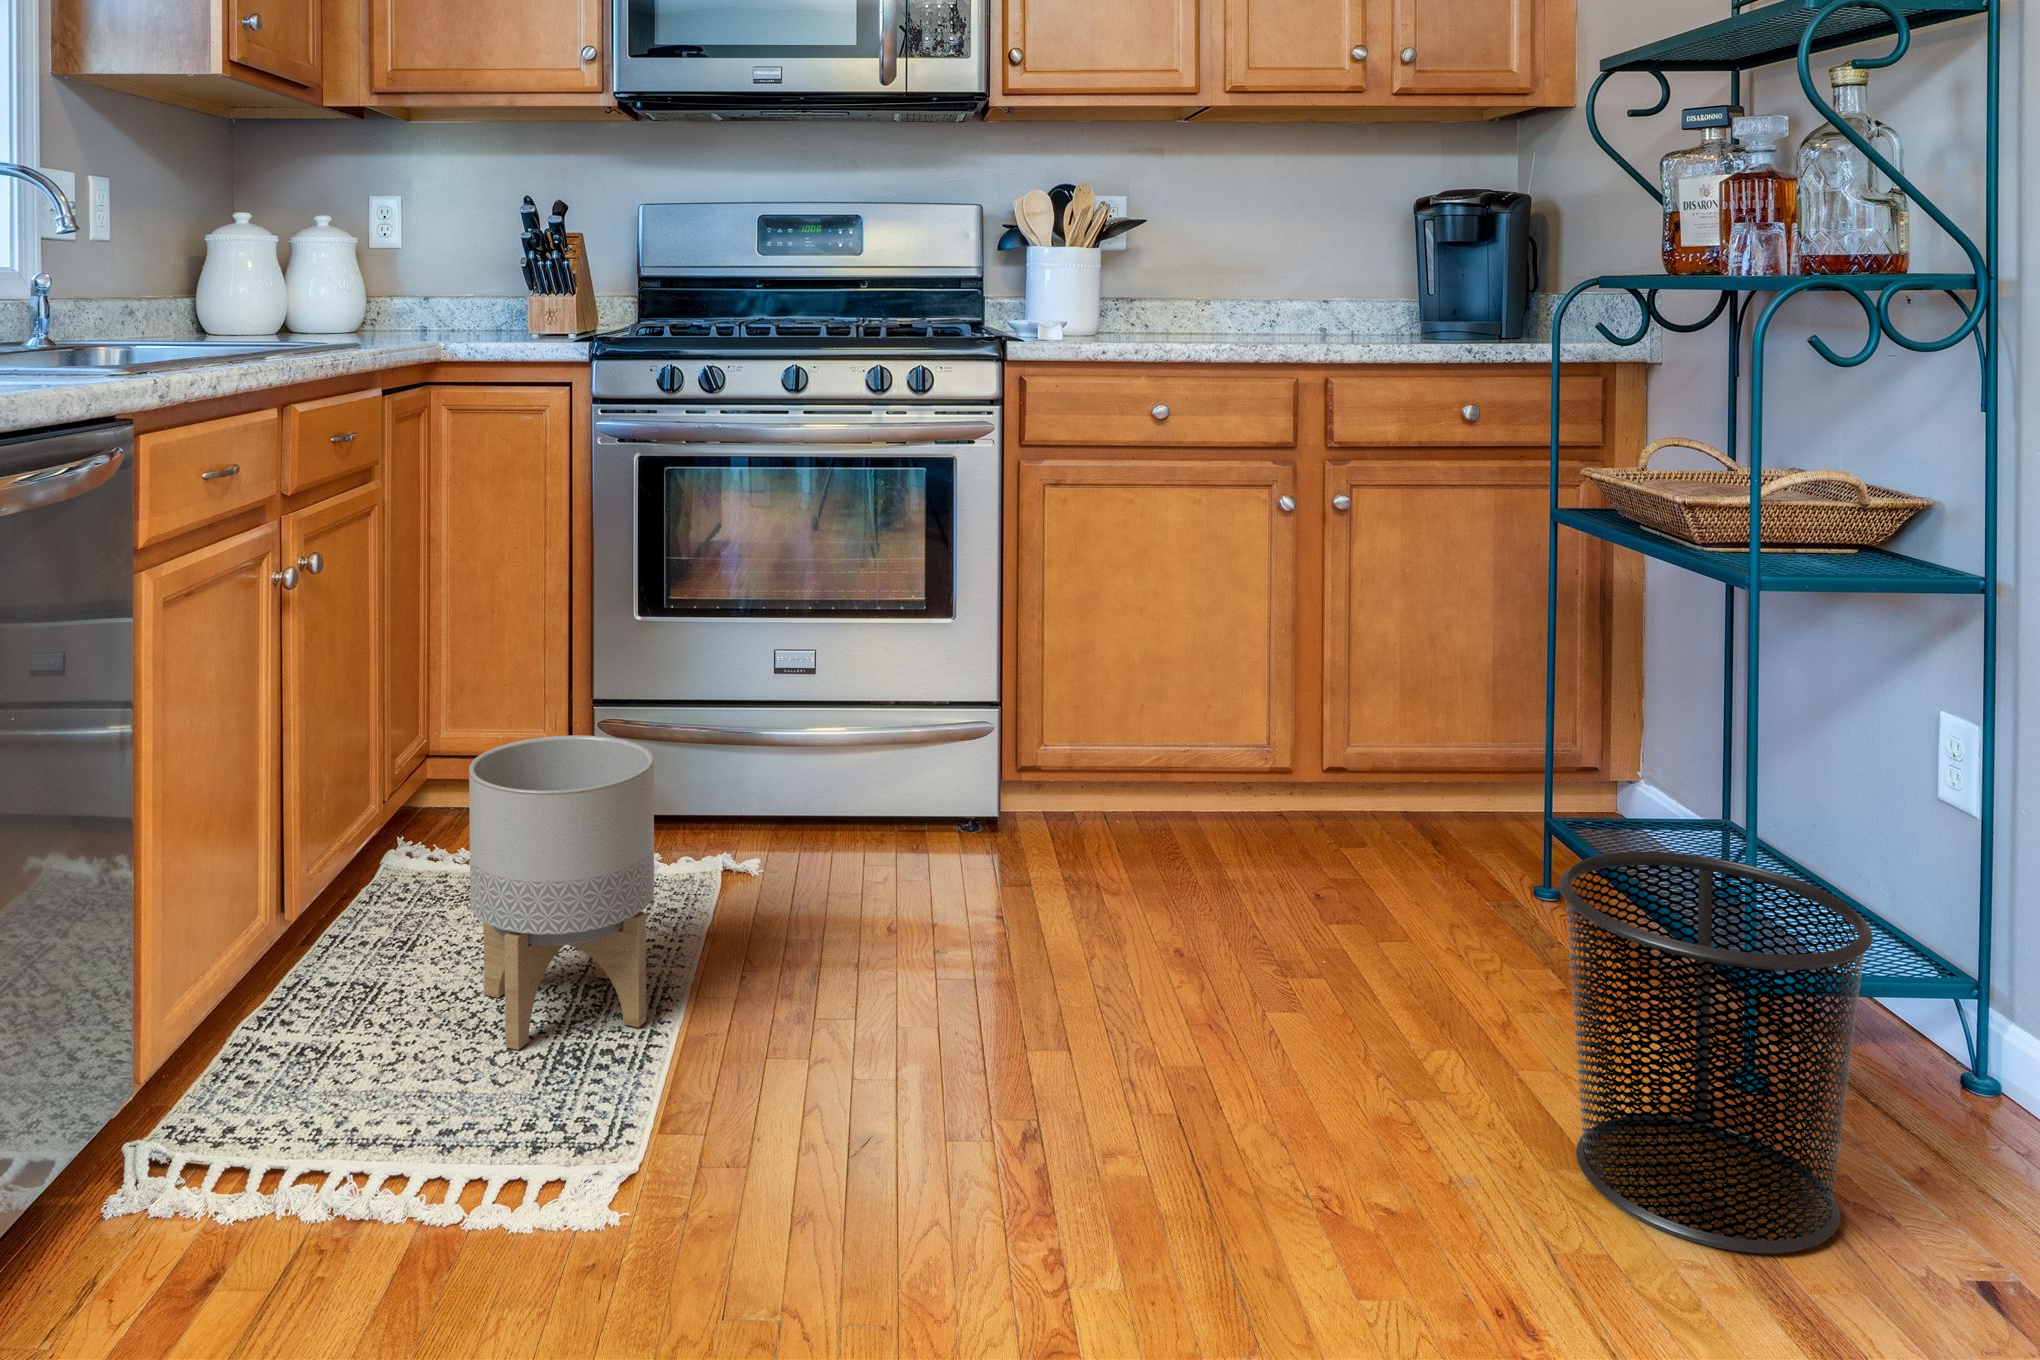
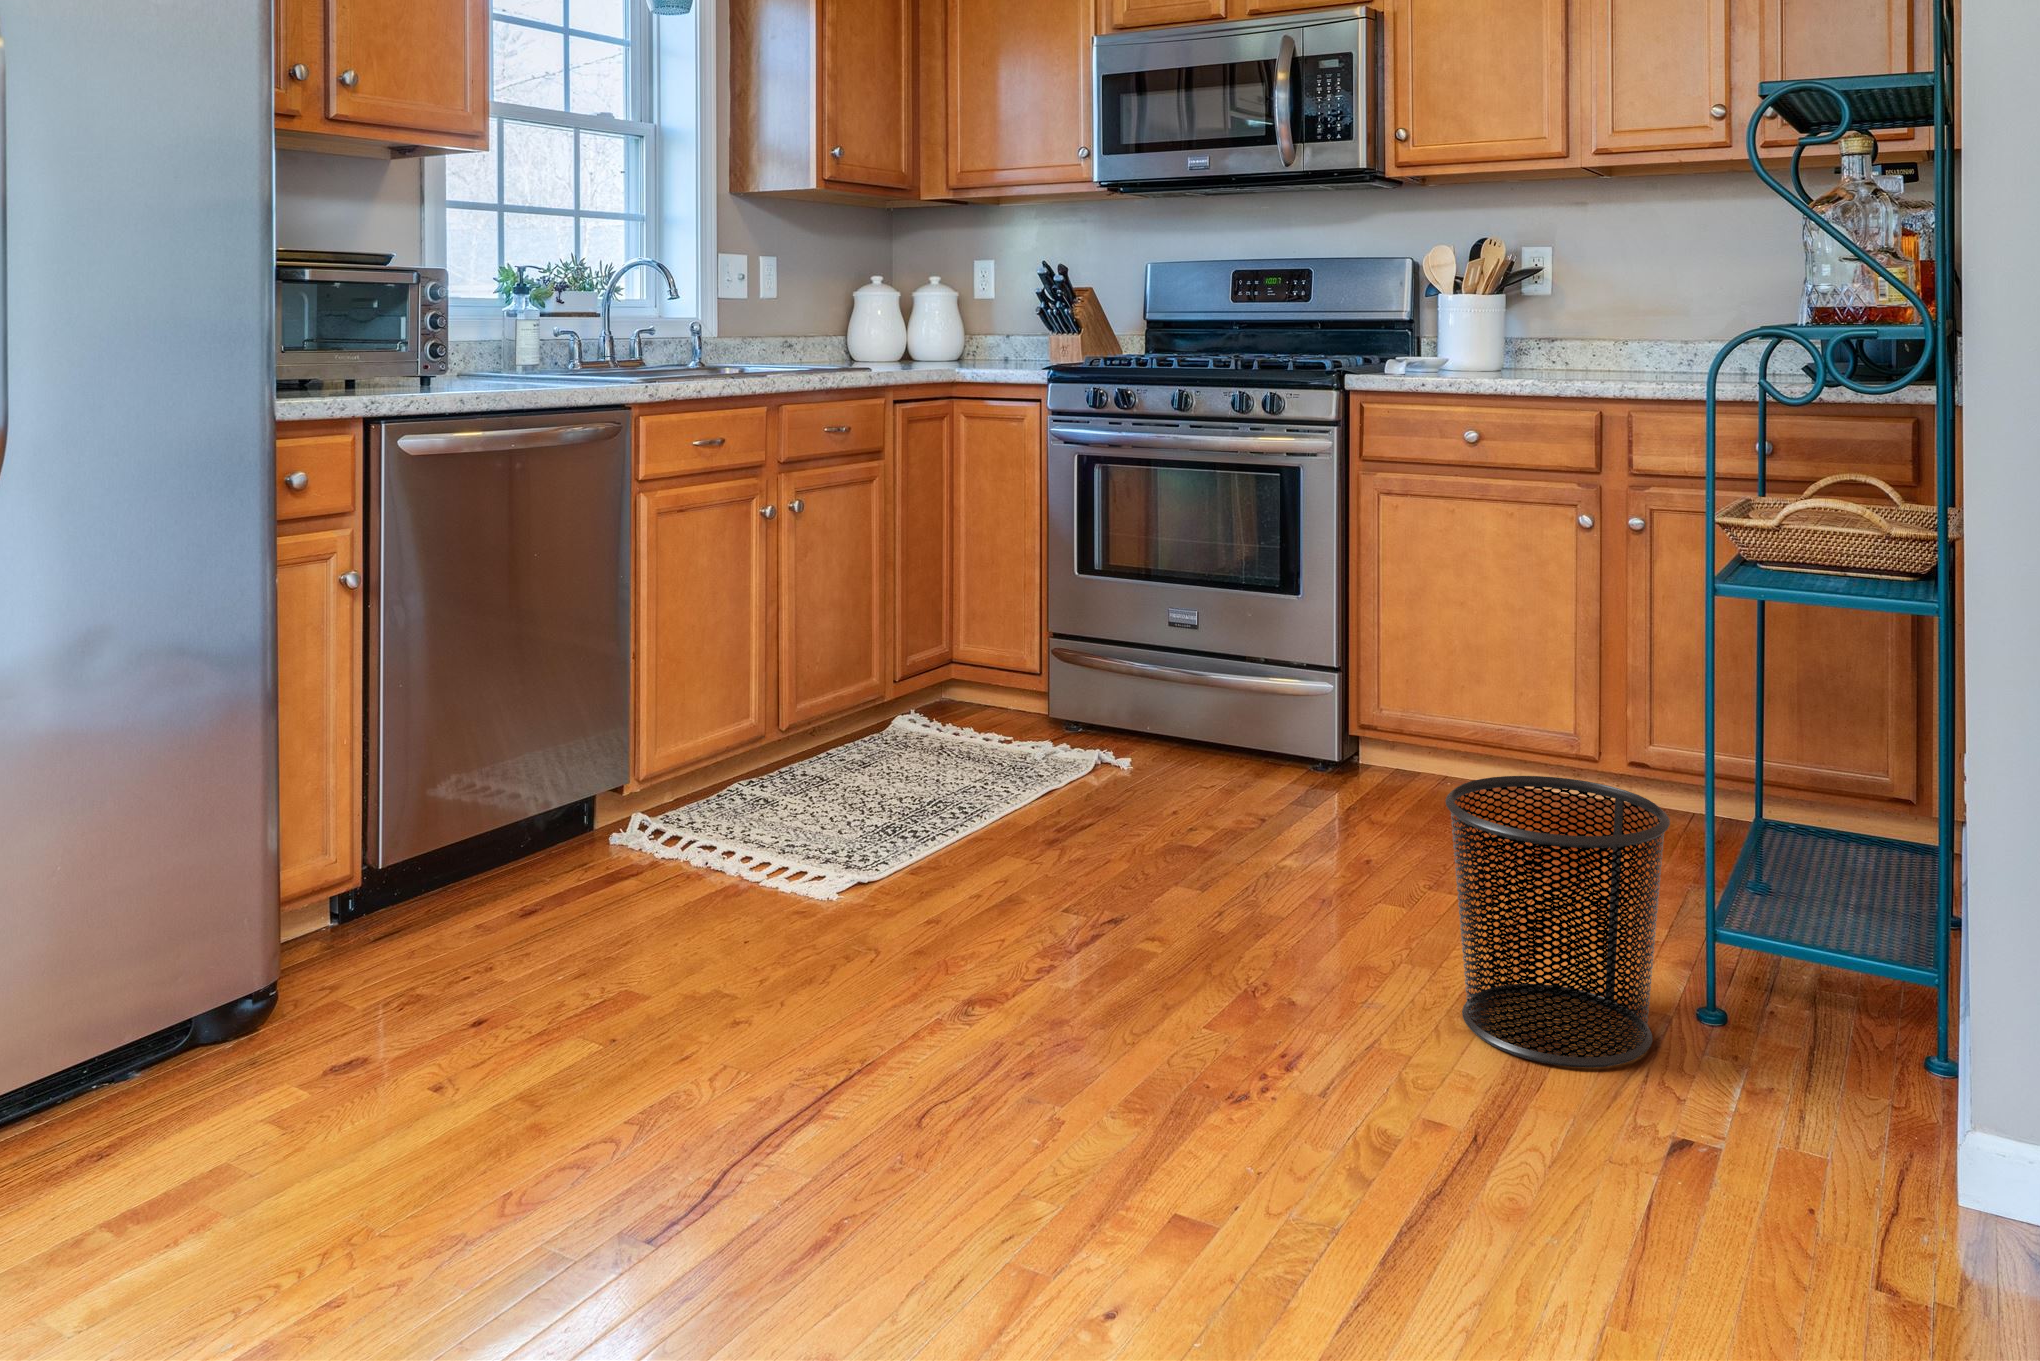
planter: present [469,735,654,1050] -> none [856,632,975,823]

